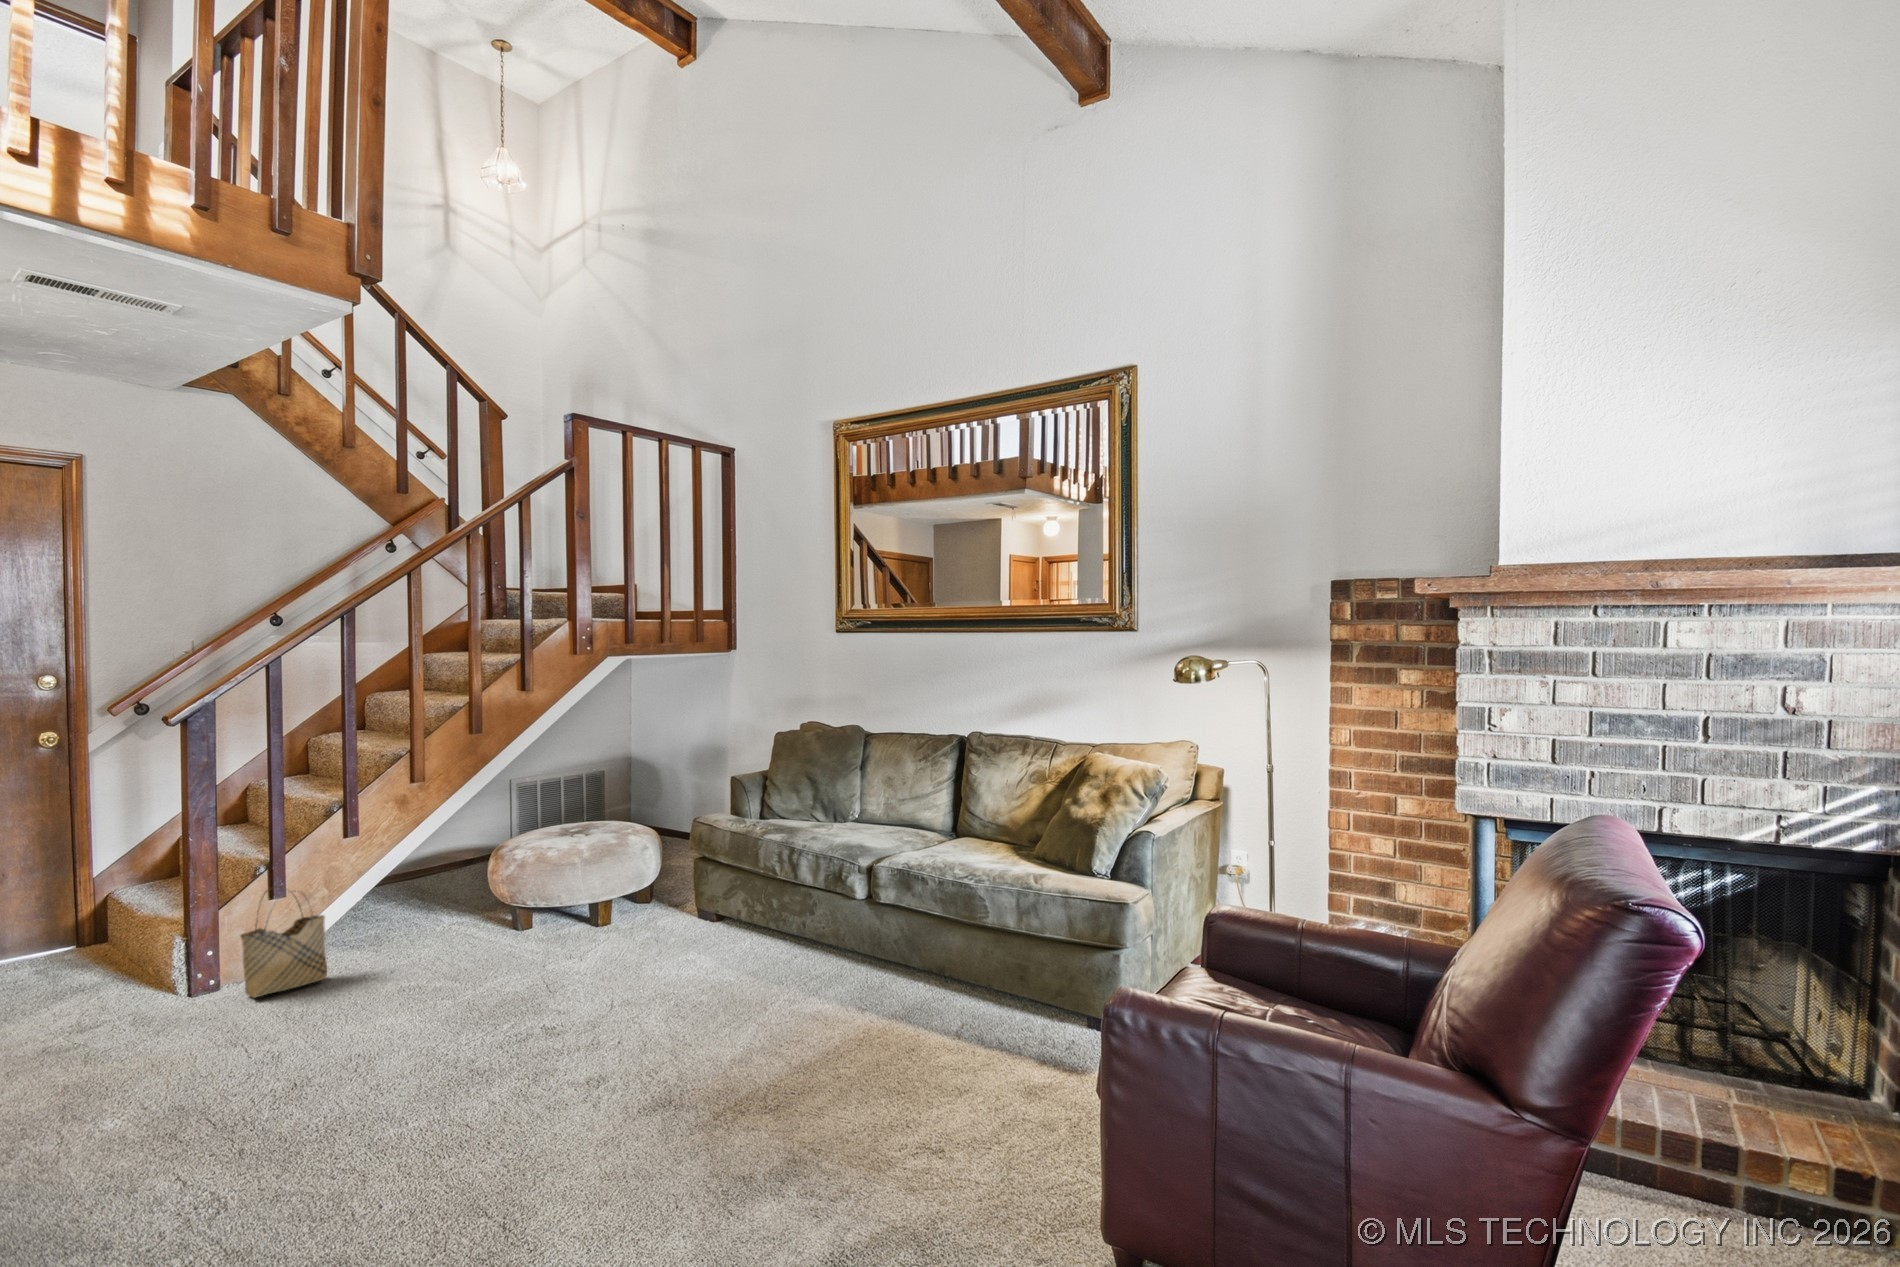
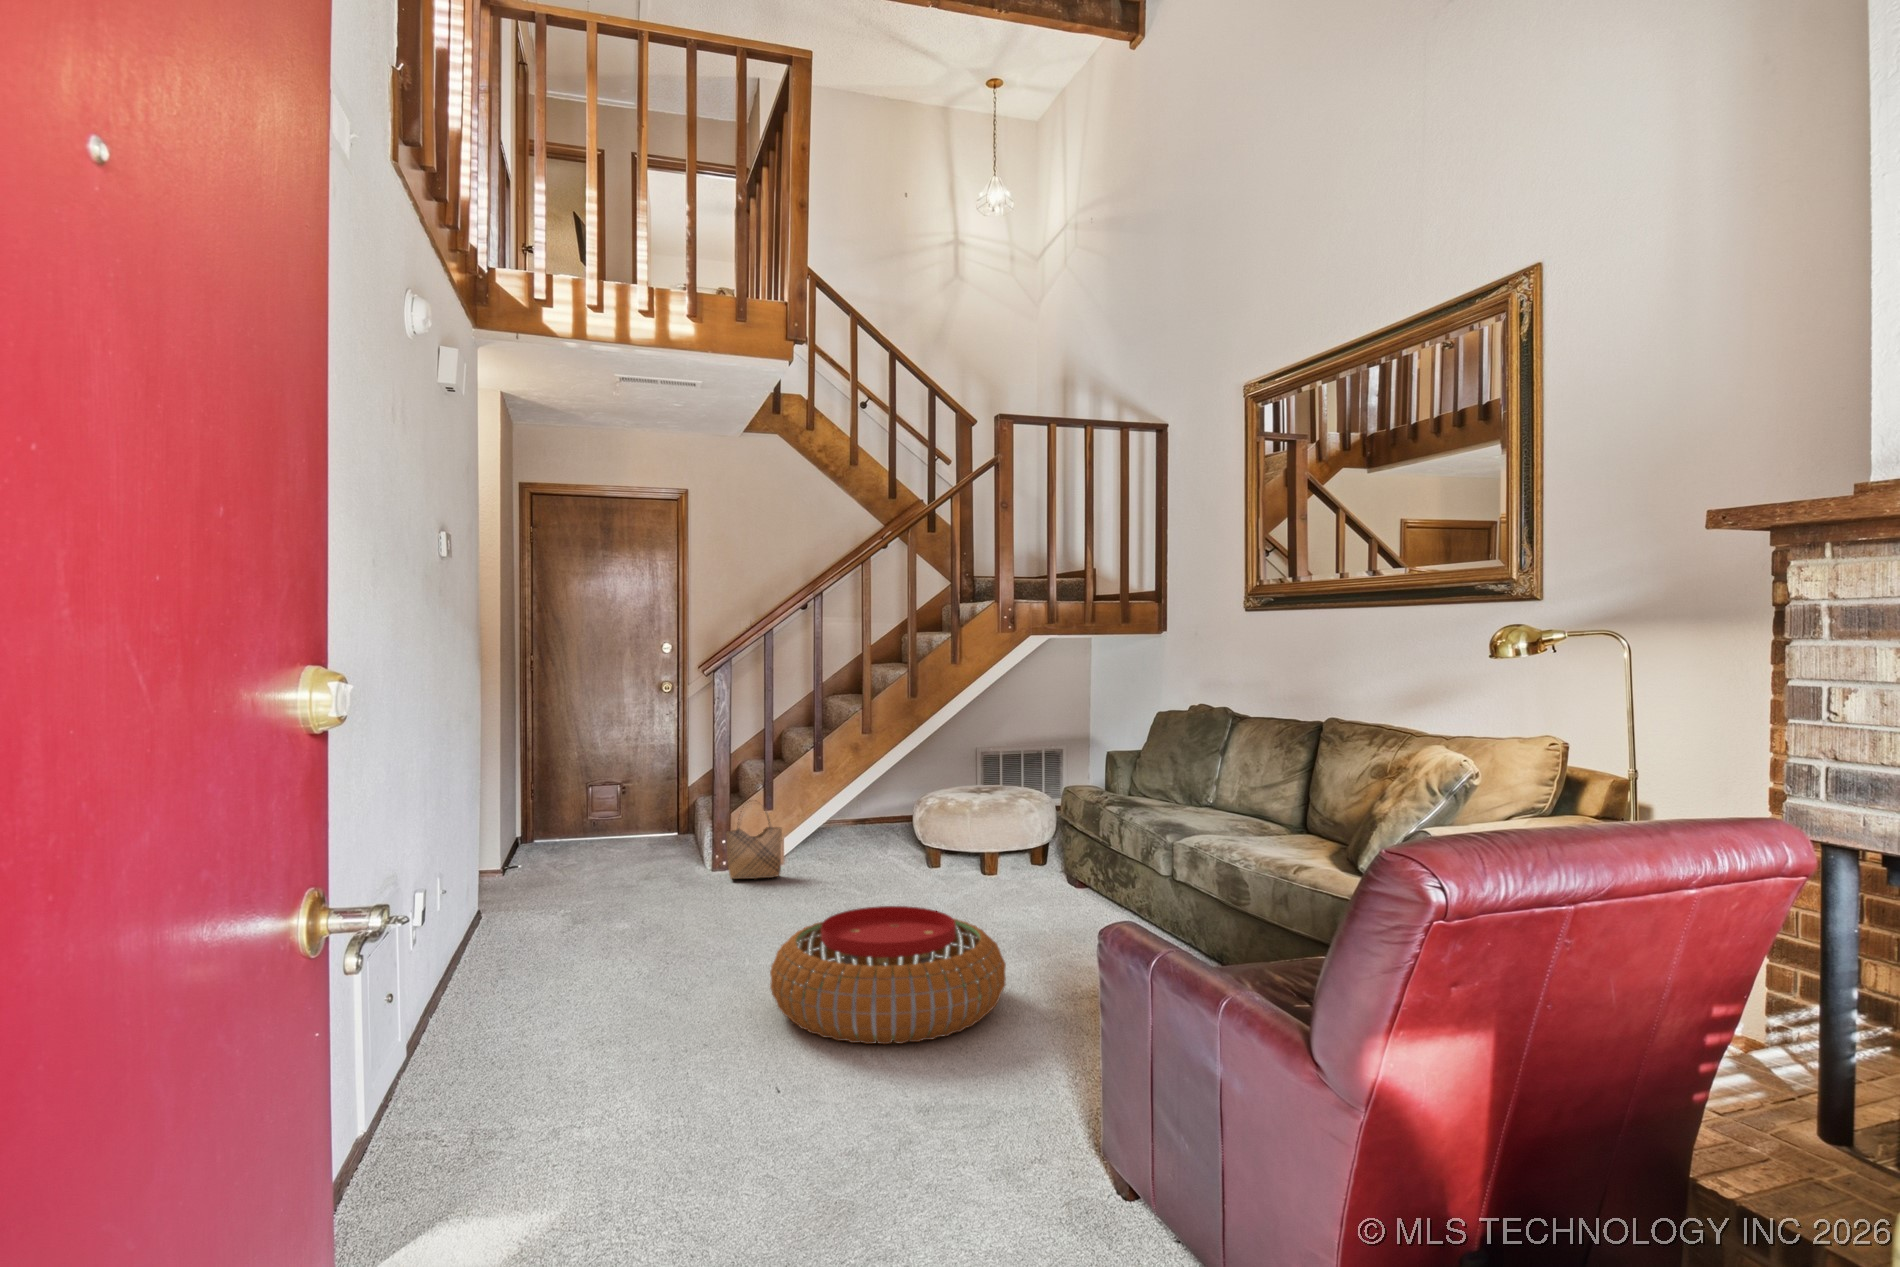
pouf: none [519,993,813,1195] -> present [770,906,1006,1044]

